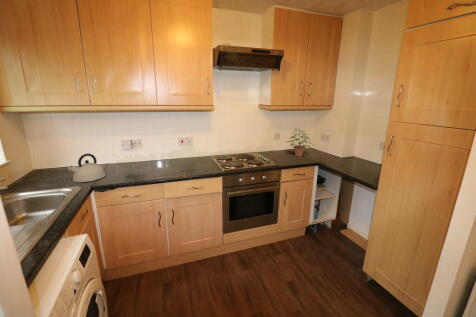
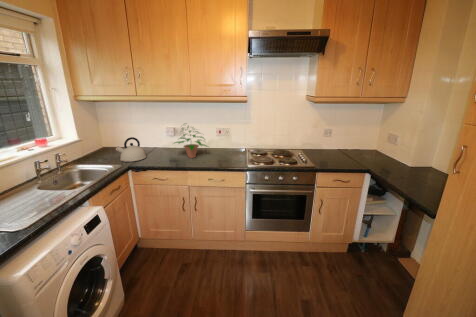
potted plant: present [289,132,310,157] -> present [175,126,207,158]

